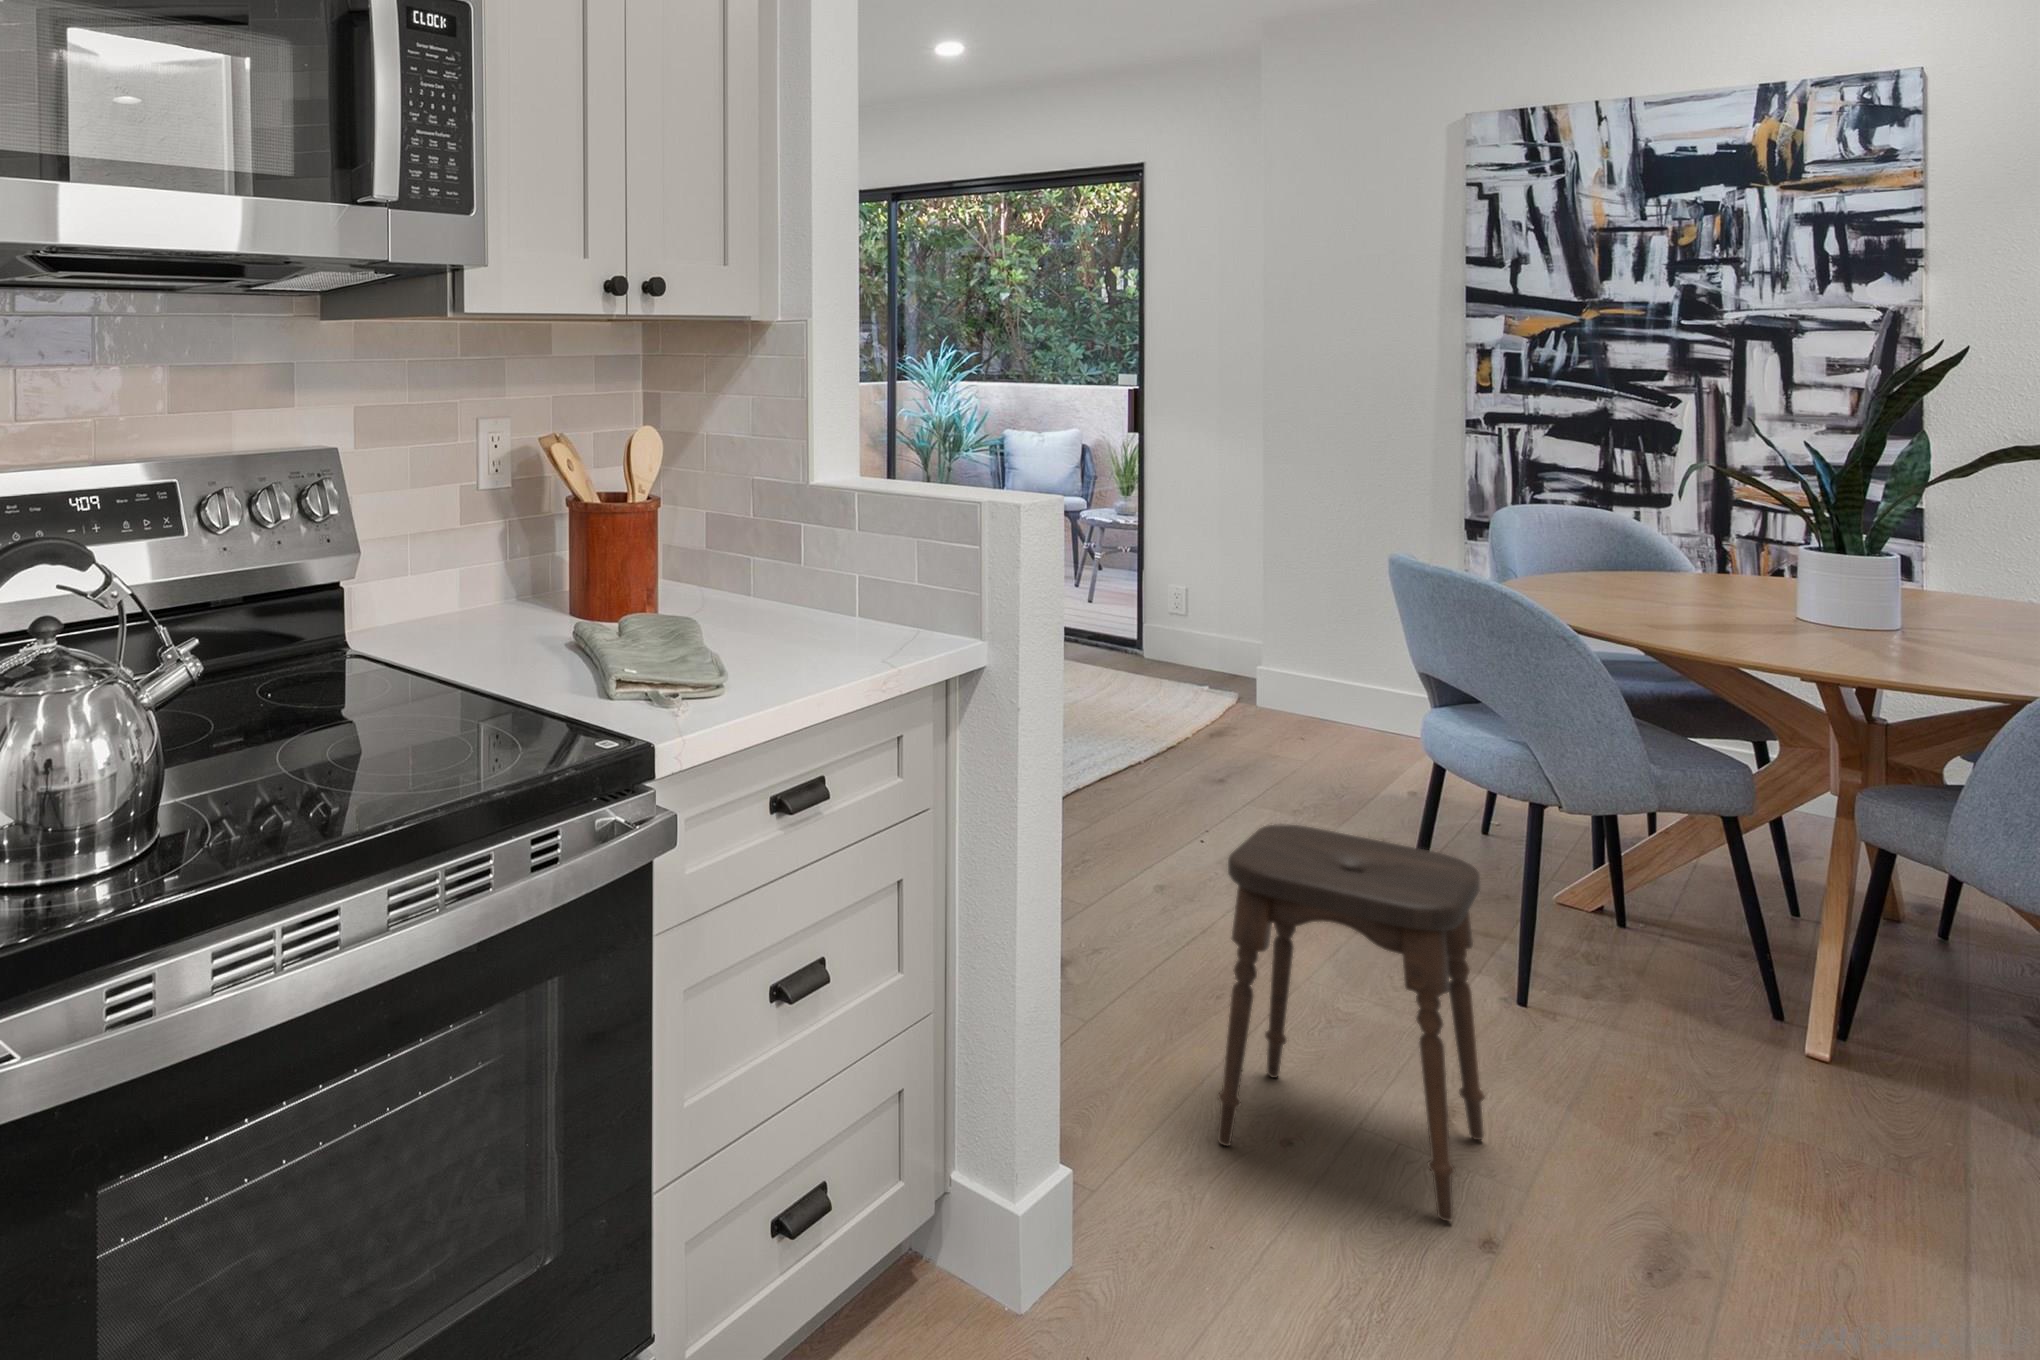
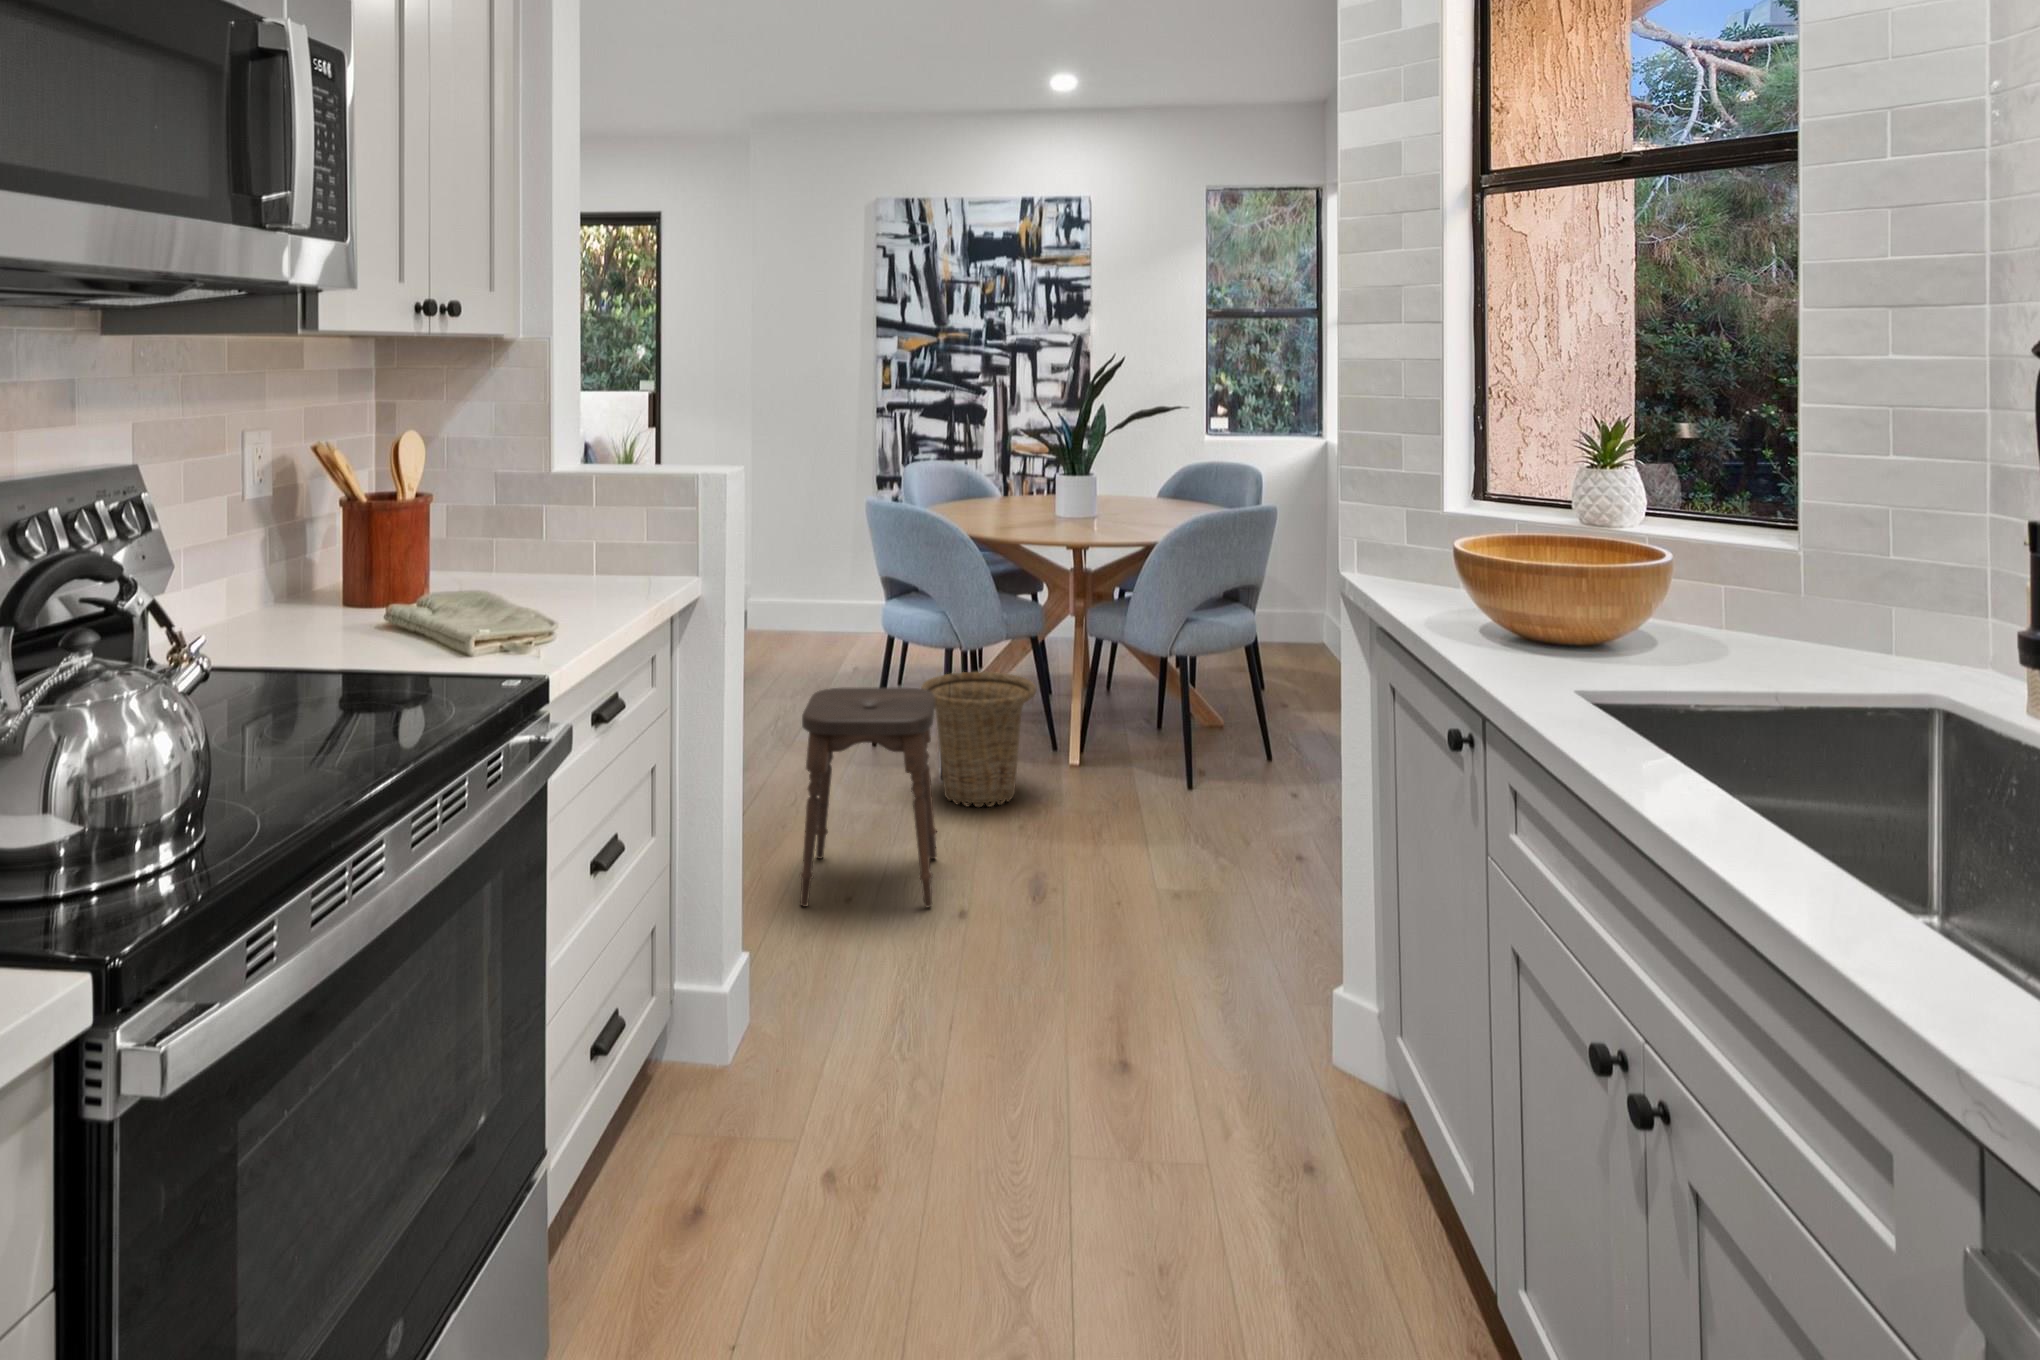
basket: none [1483,842,1723,1084] -> present [921,672,1036,807]

